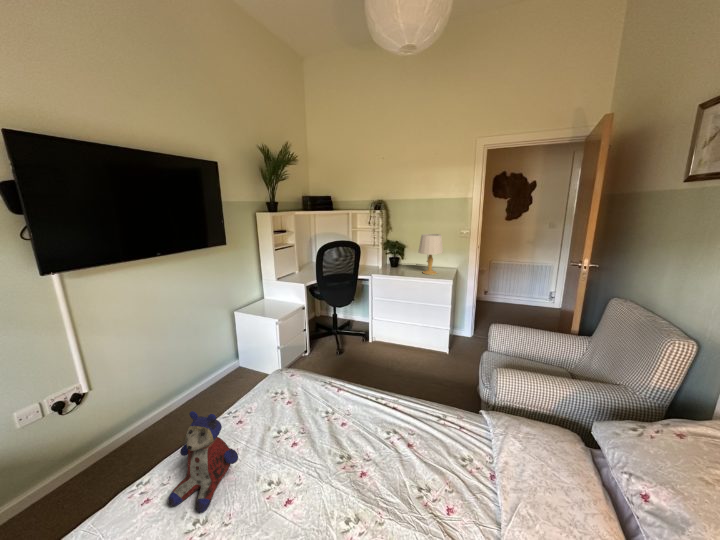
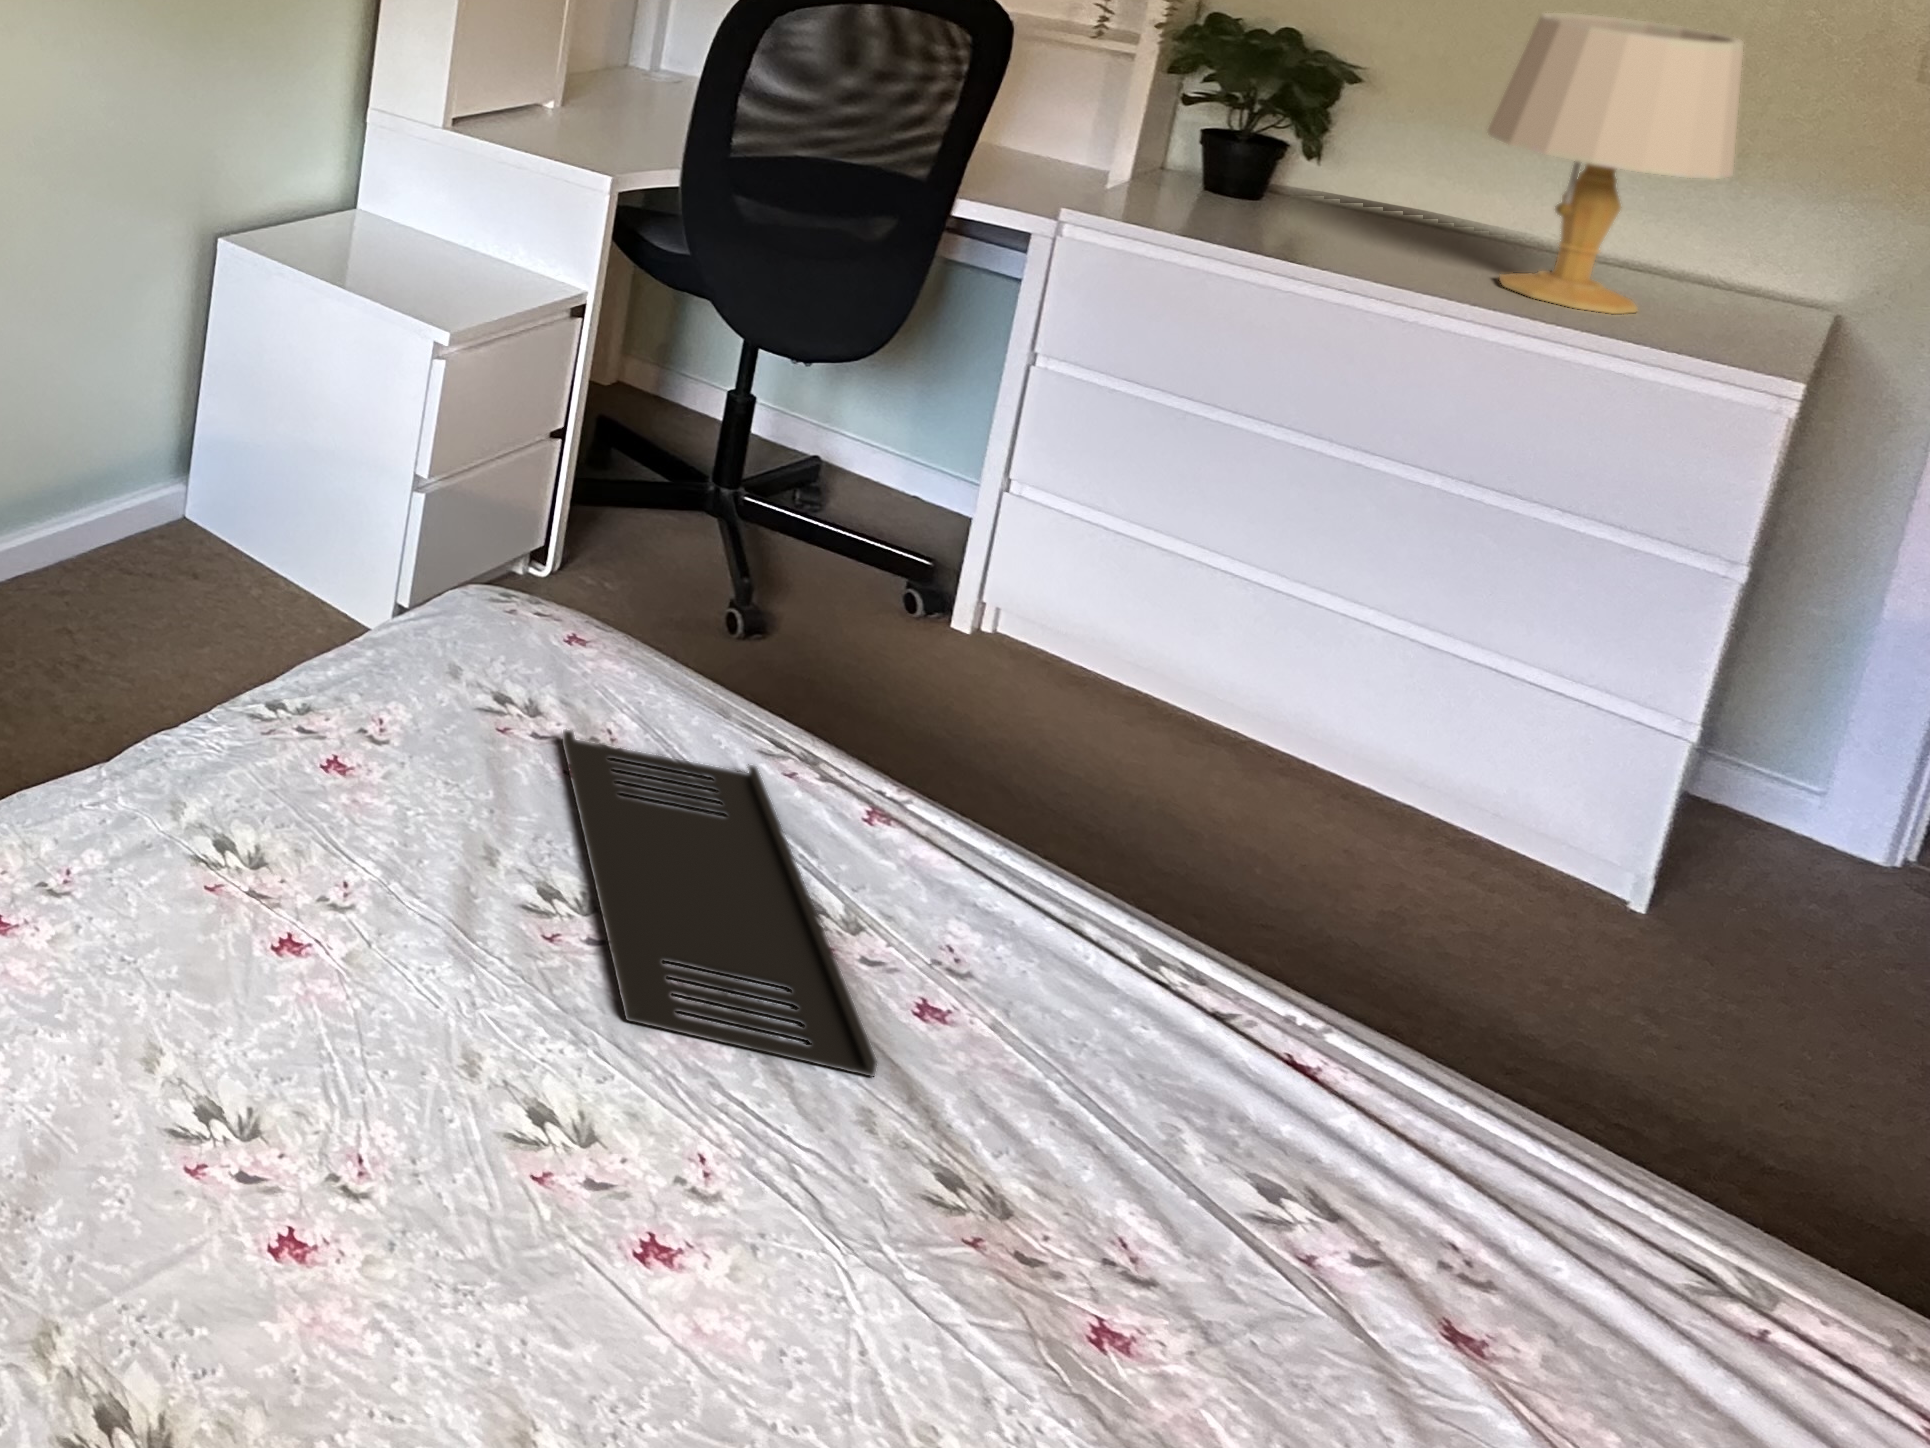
tray: none [285,389,332,454] -> present [562,730,877,1076]
stuffed bear: present [168,411,238,512] -> none [102,620,408,1078]

